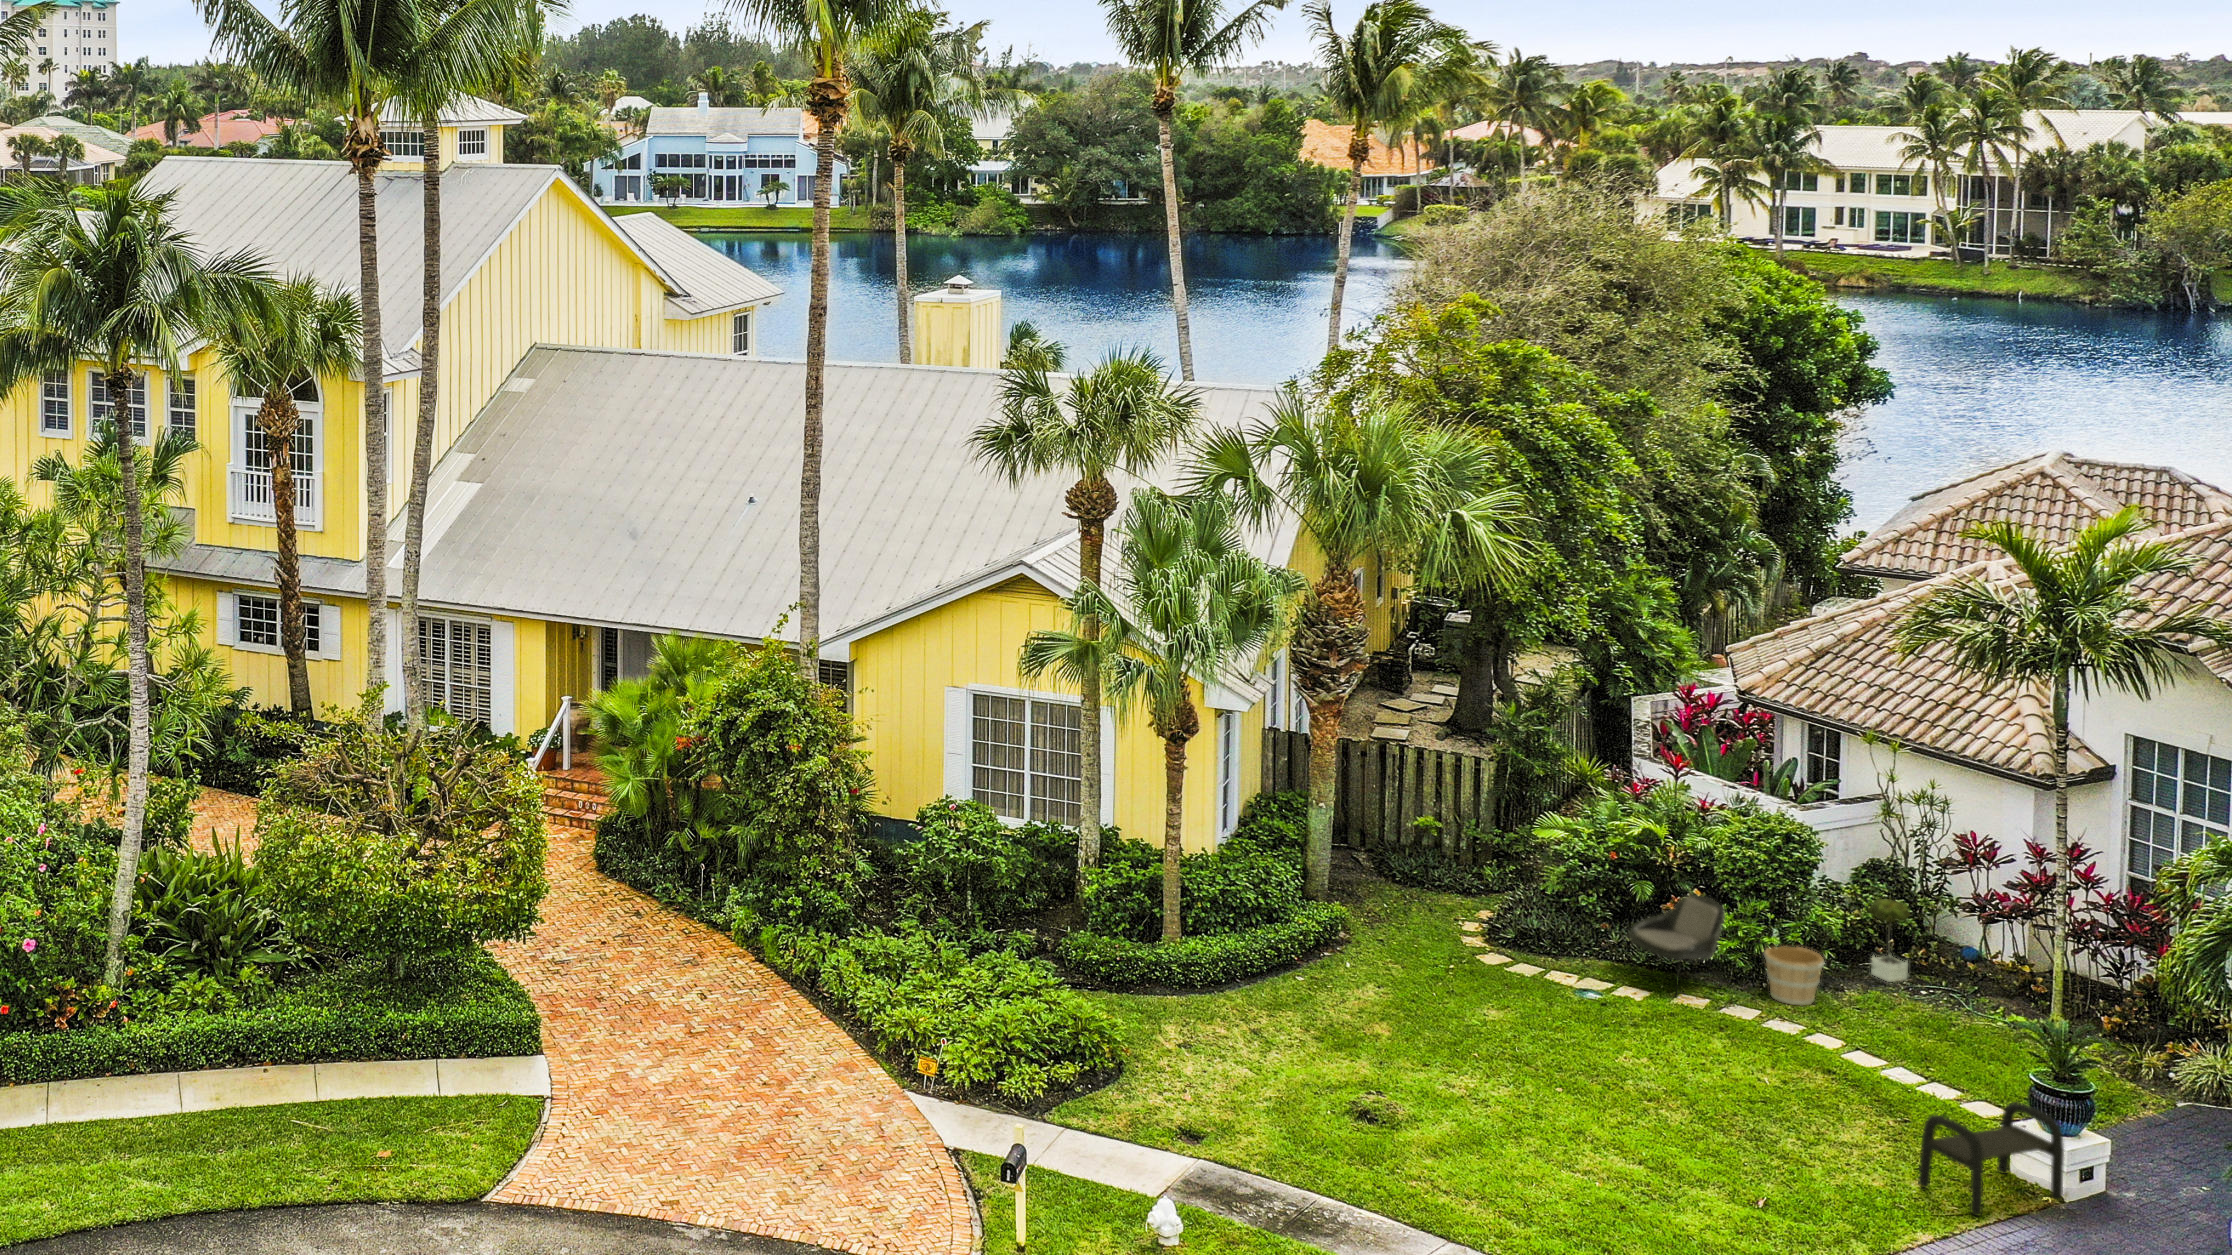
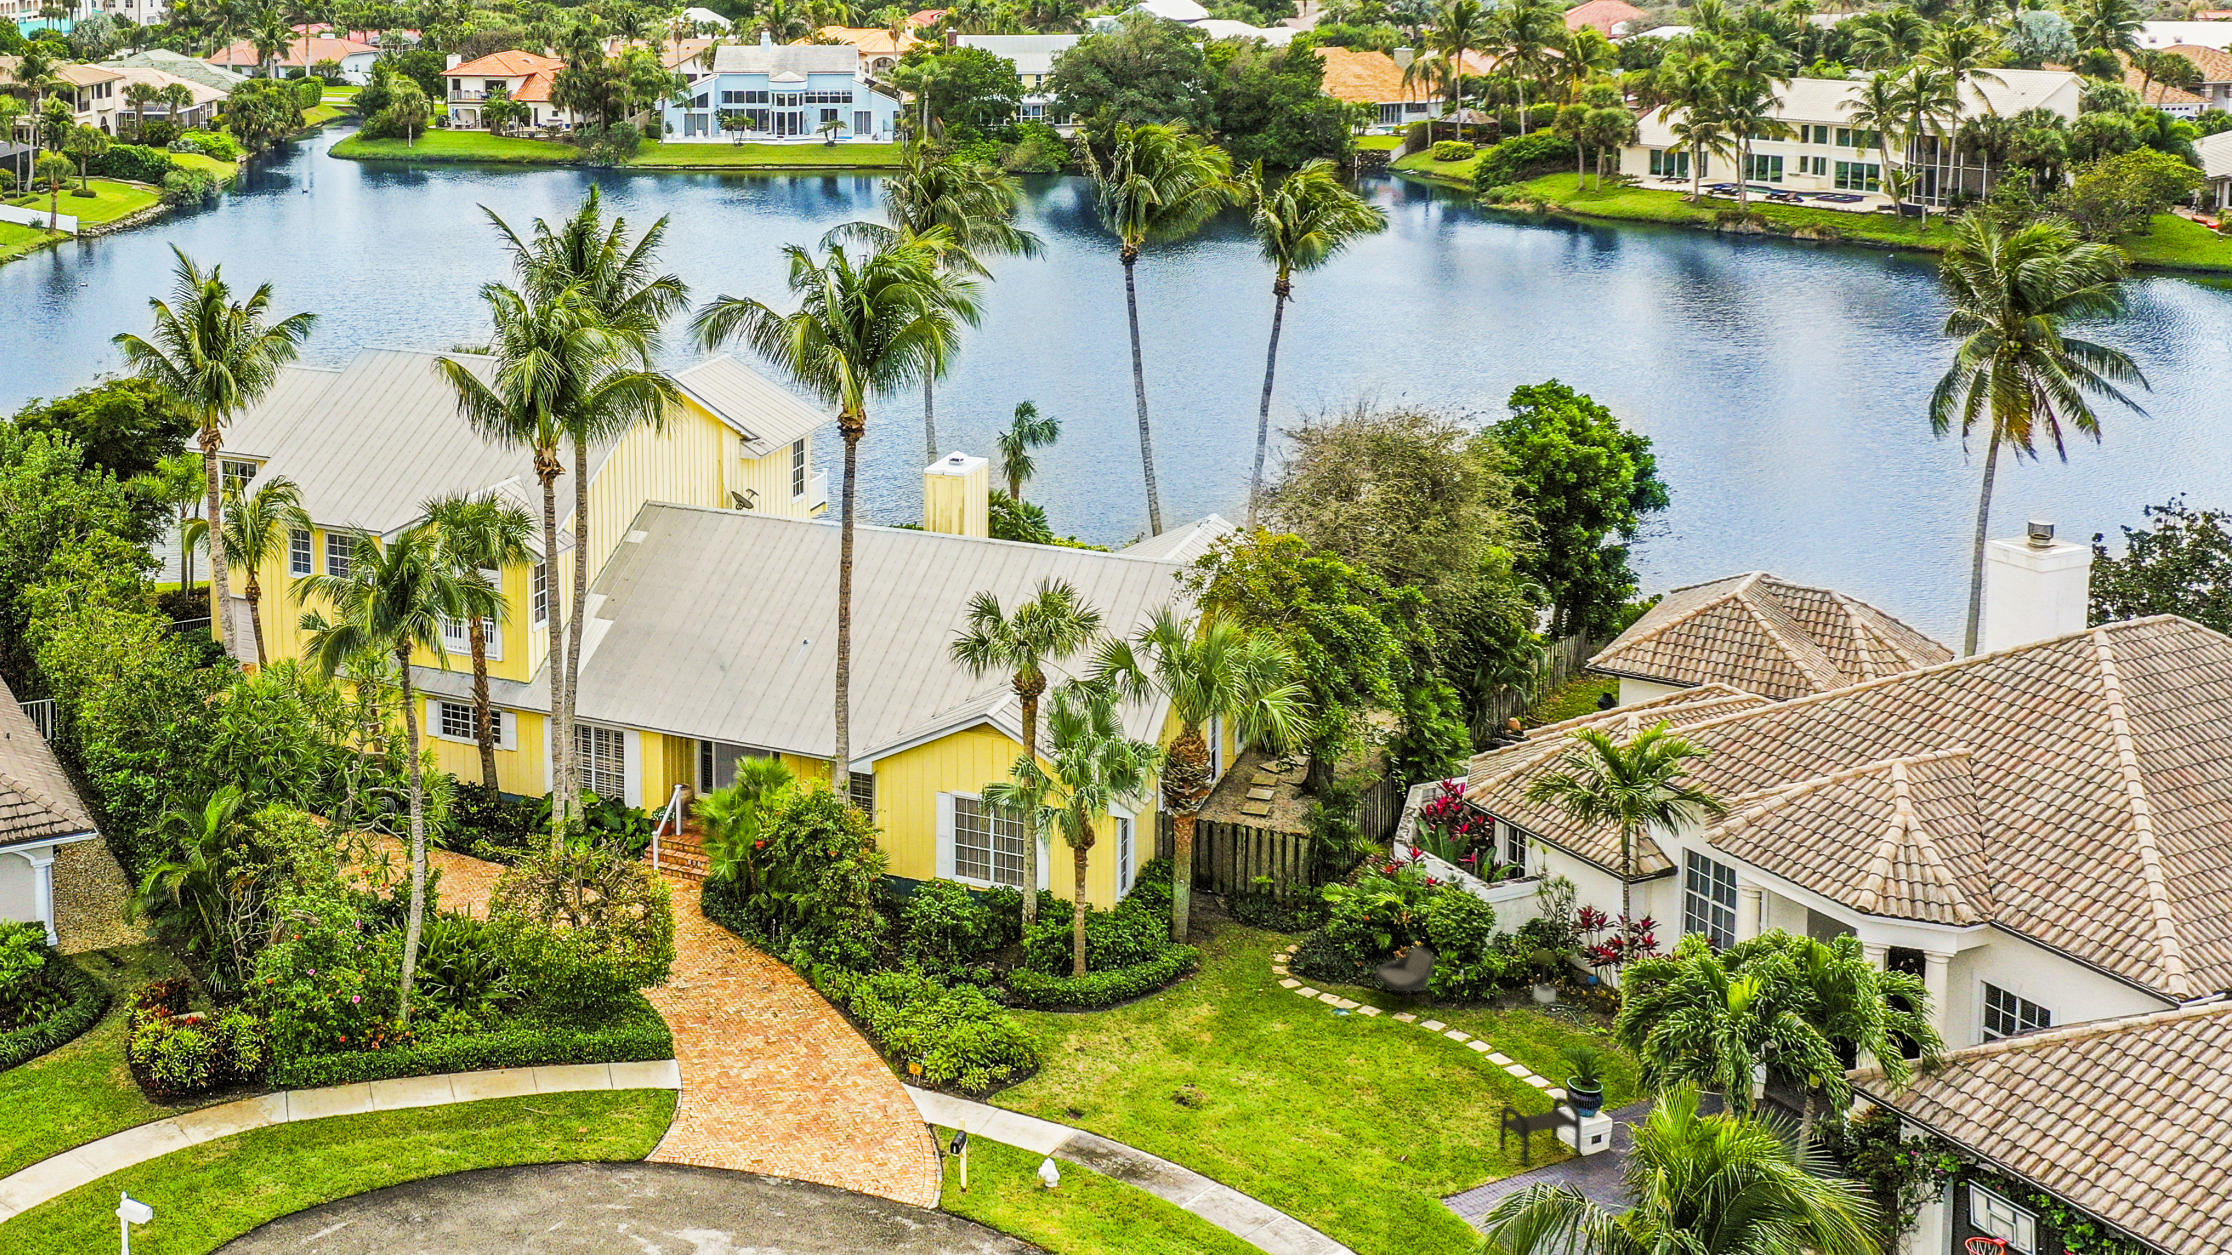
wooden bucket: present [1764,947,1824,1006] -> none [1458,981,1495,1021]

